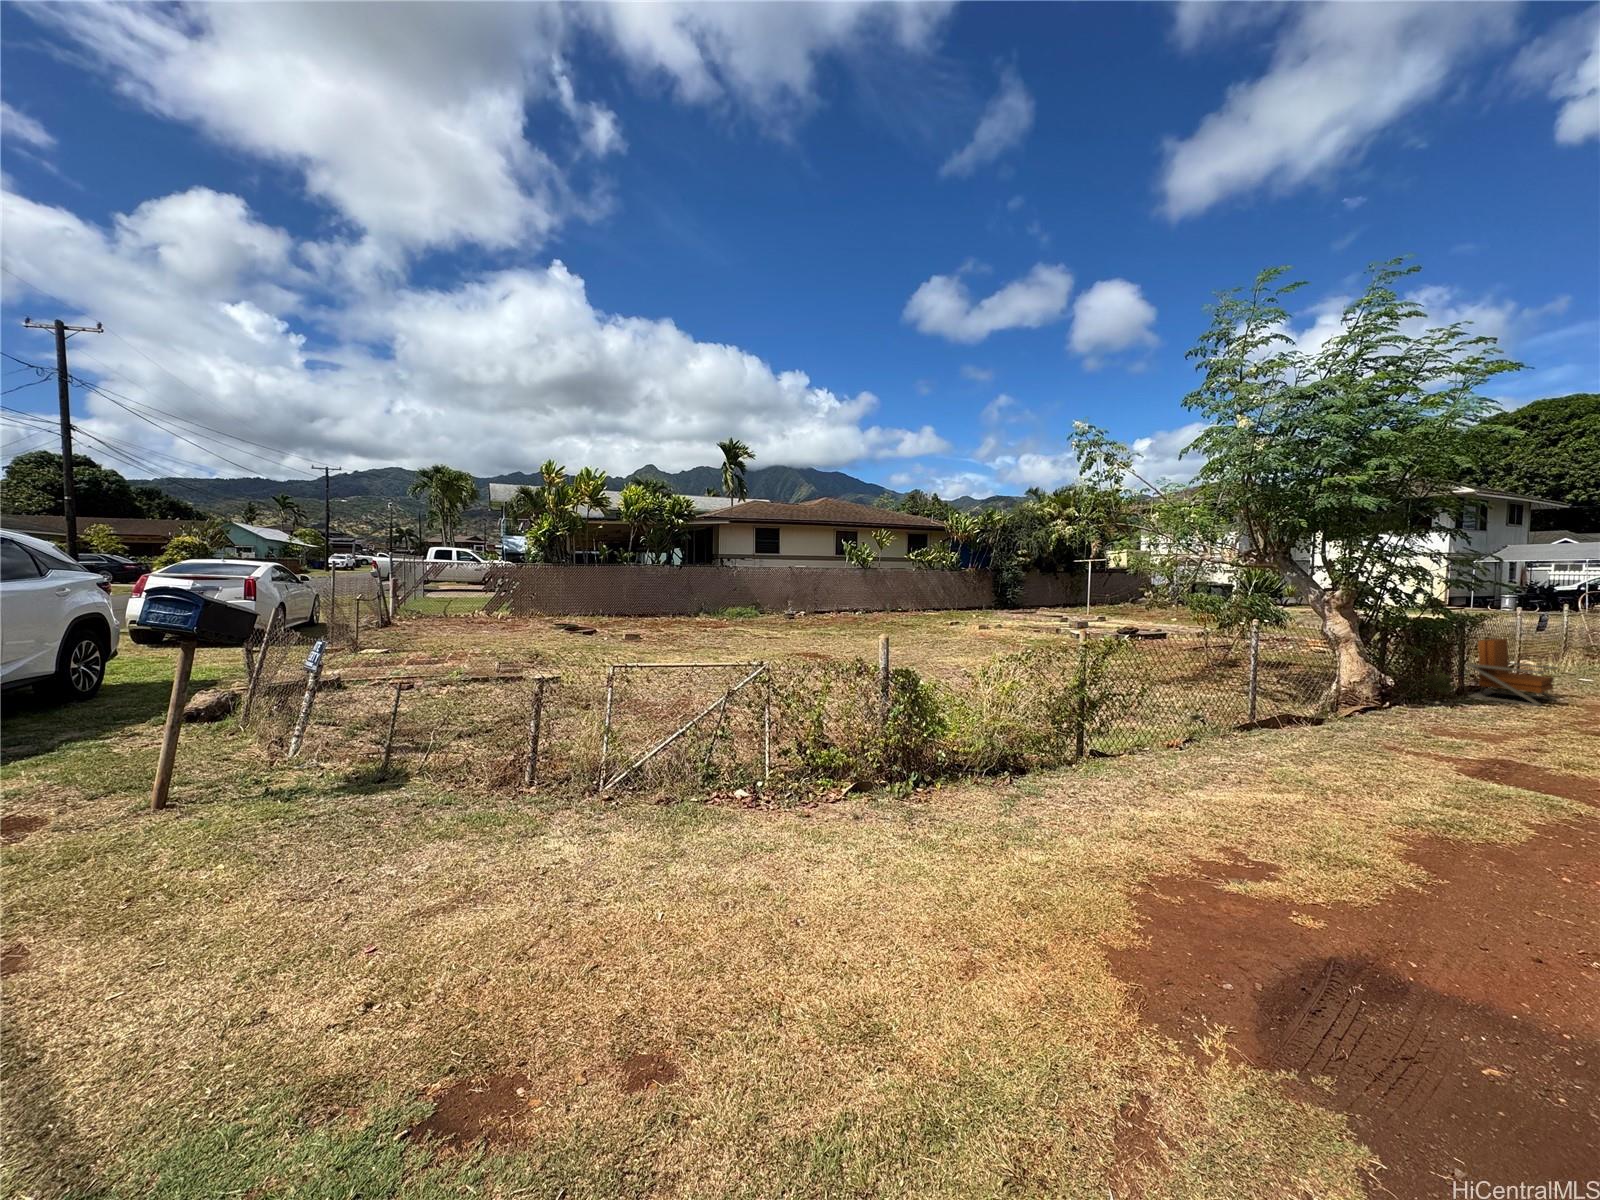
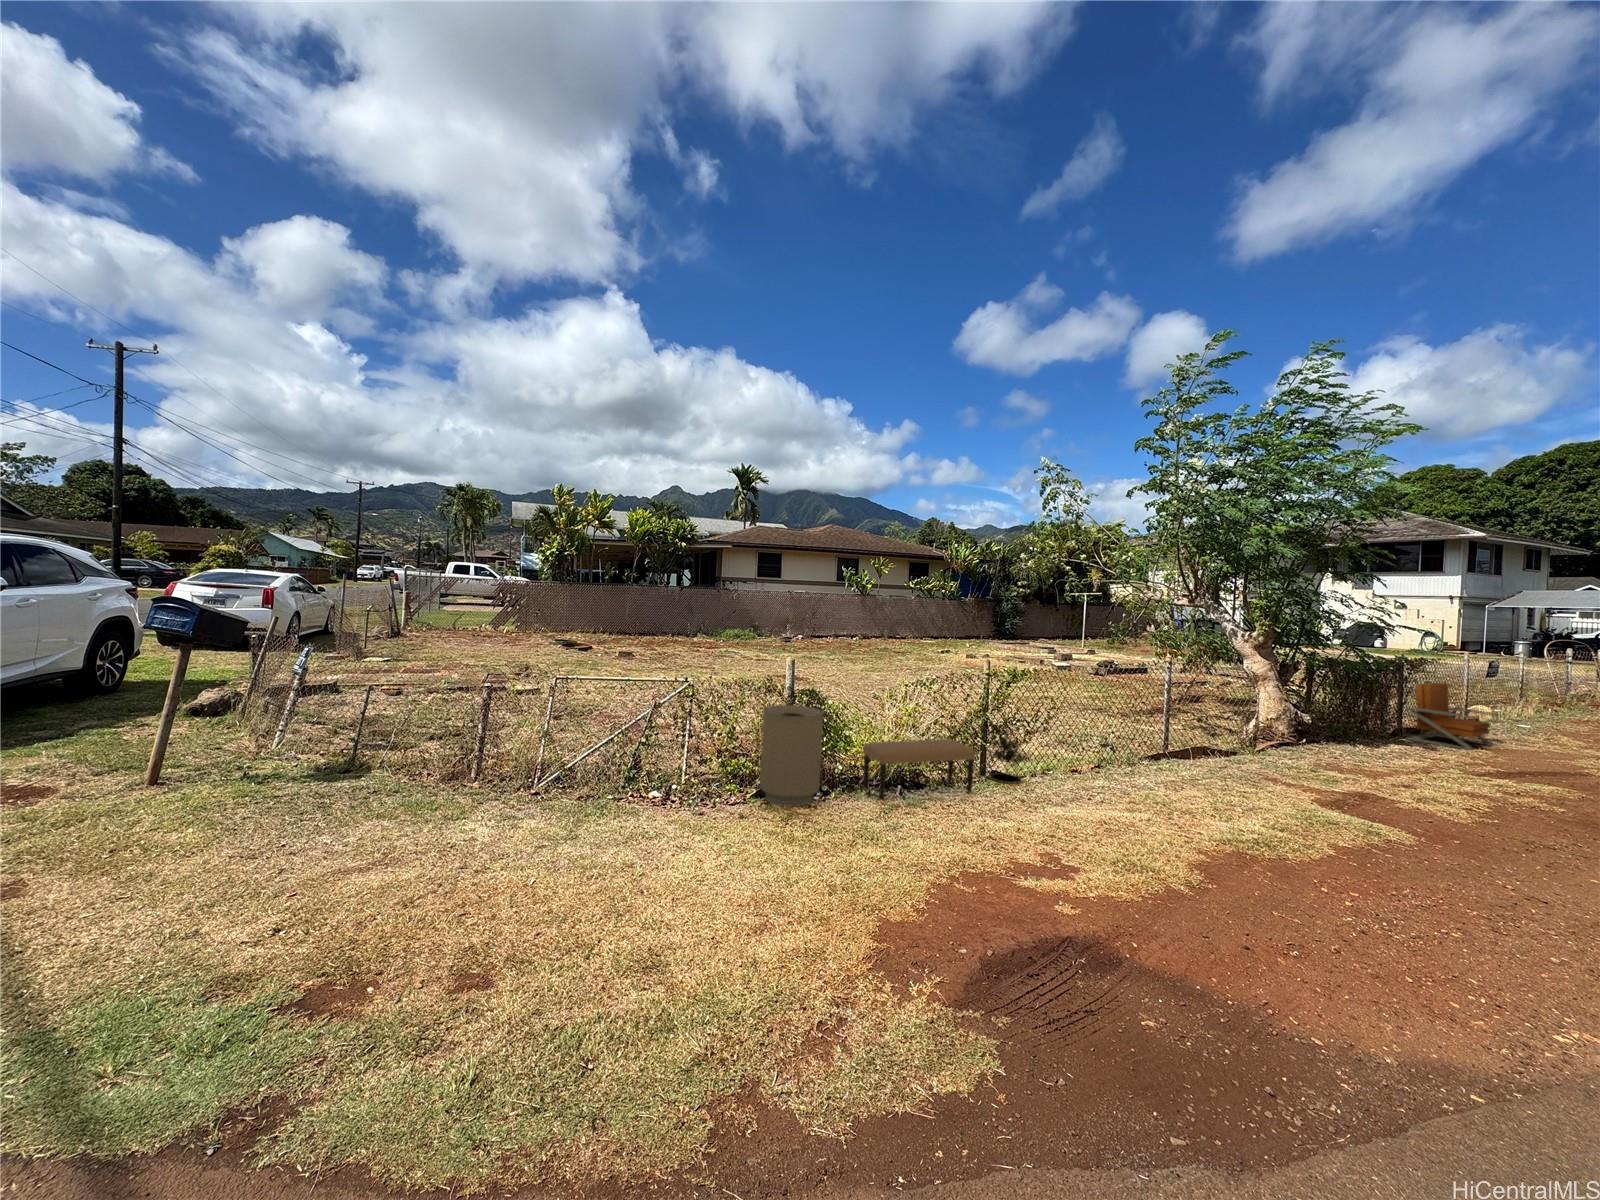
potted tree: present [1423,666,1453,705] -> present [989,730,1024,784]
trash can: none [862,687,933,802] -> present [760,705,823,807]
bench: none [966,718,1089,788] -> present [863,739,976,799]

